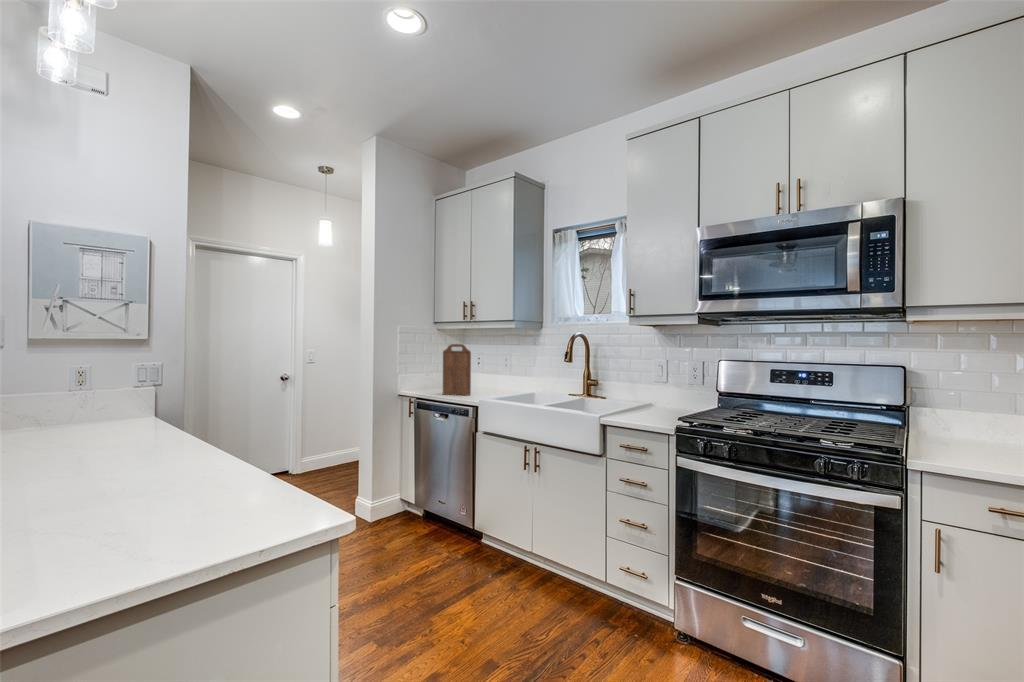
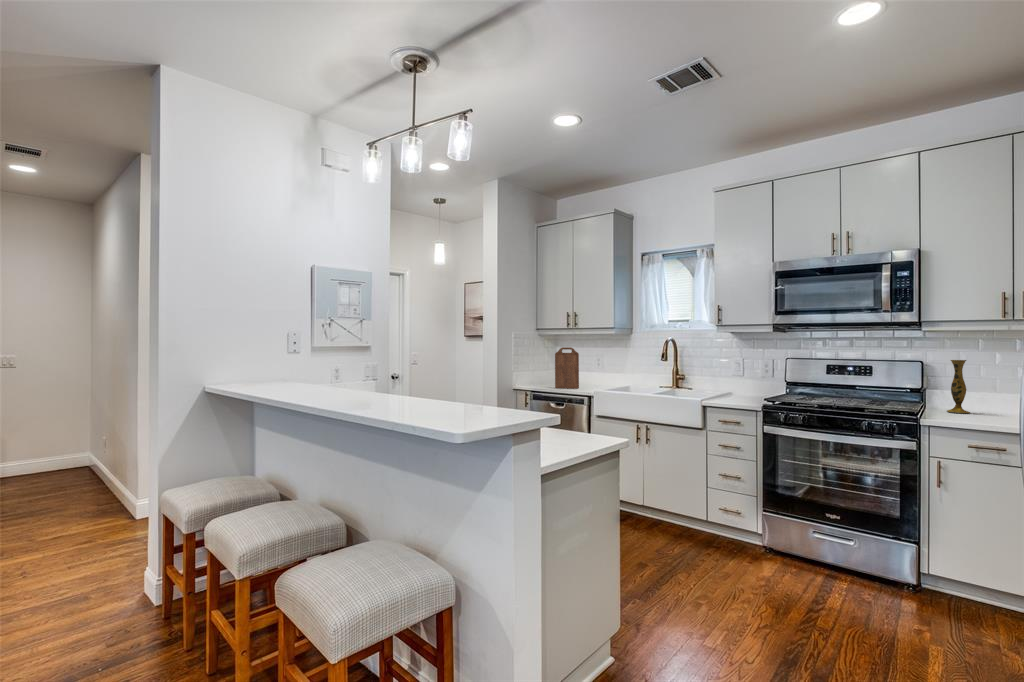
vase: none [942,365,979,446] -> present [947,360,970,413]

